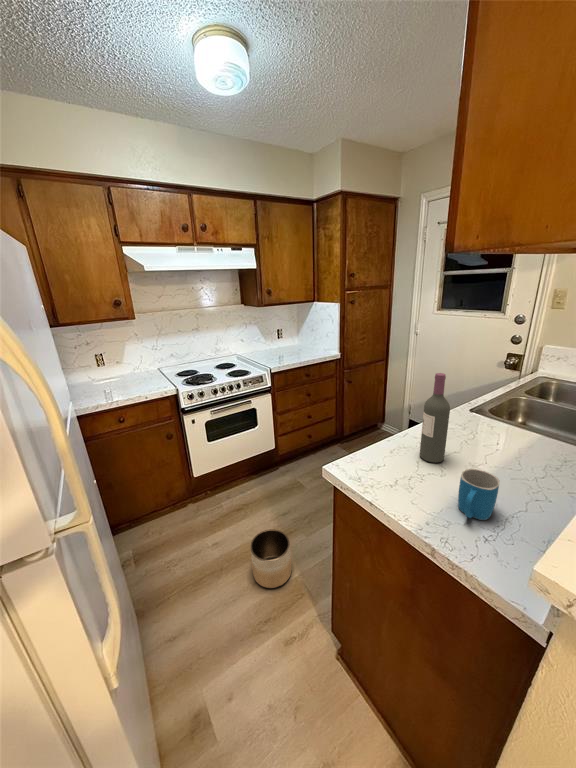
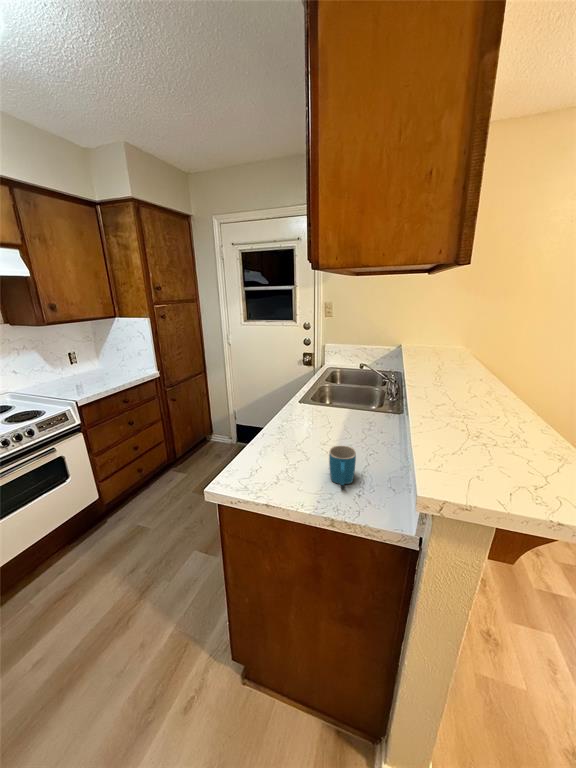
wine bottle: present [420,373,450,463] -> none [283,375,304,453]
planter: present [250,529,292,588] -> none [105,589,164,667]

